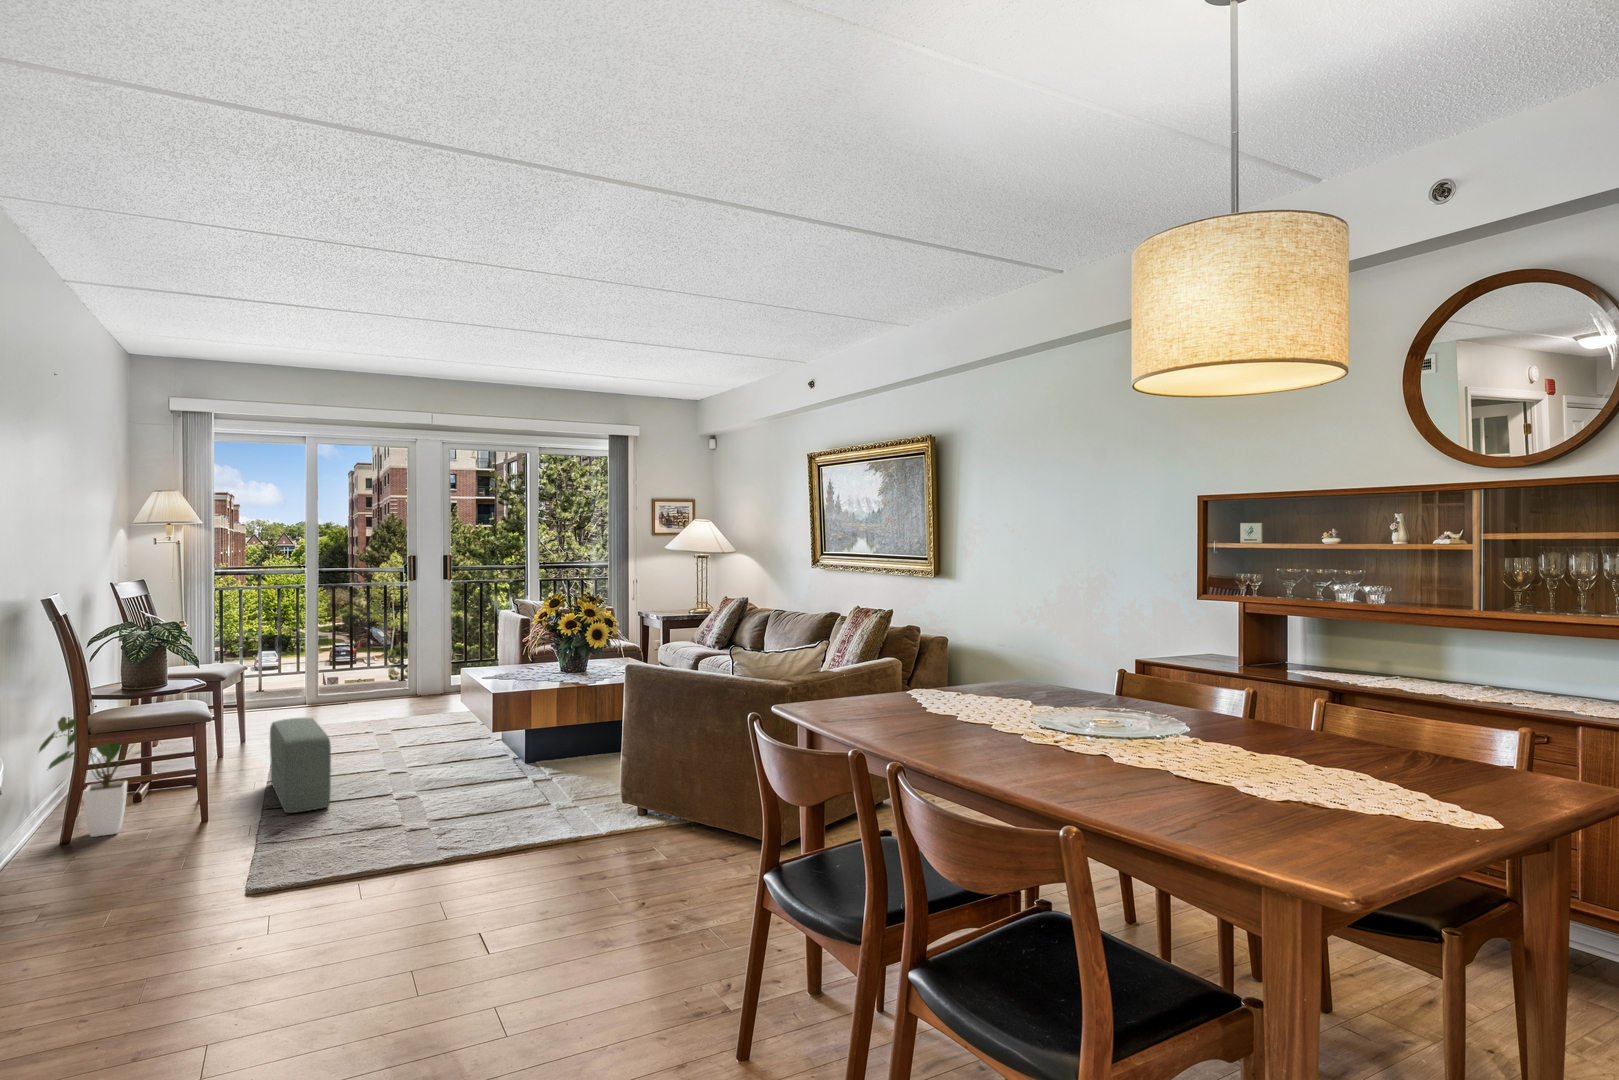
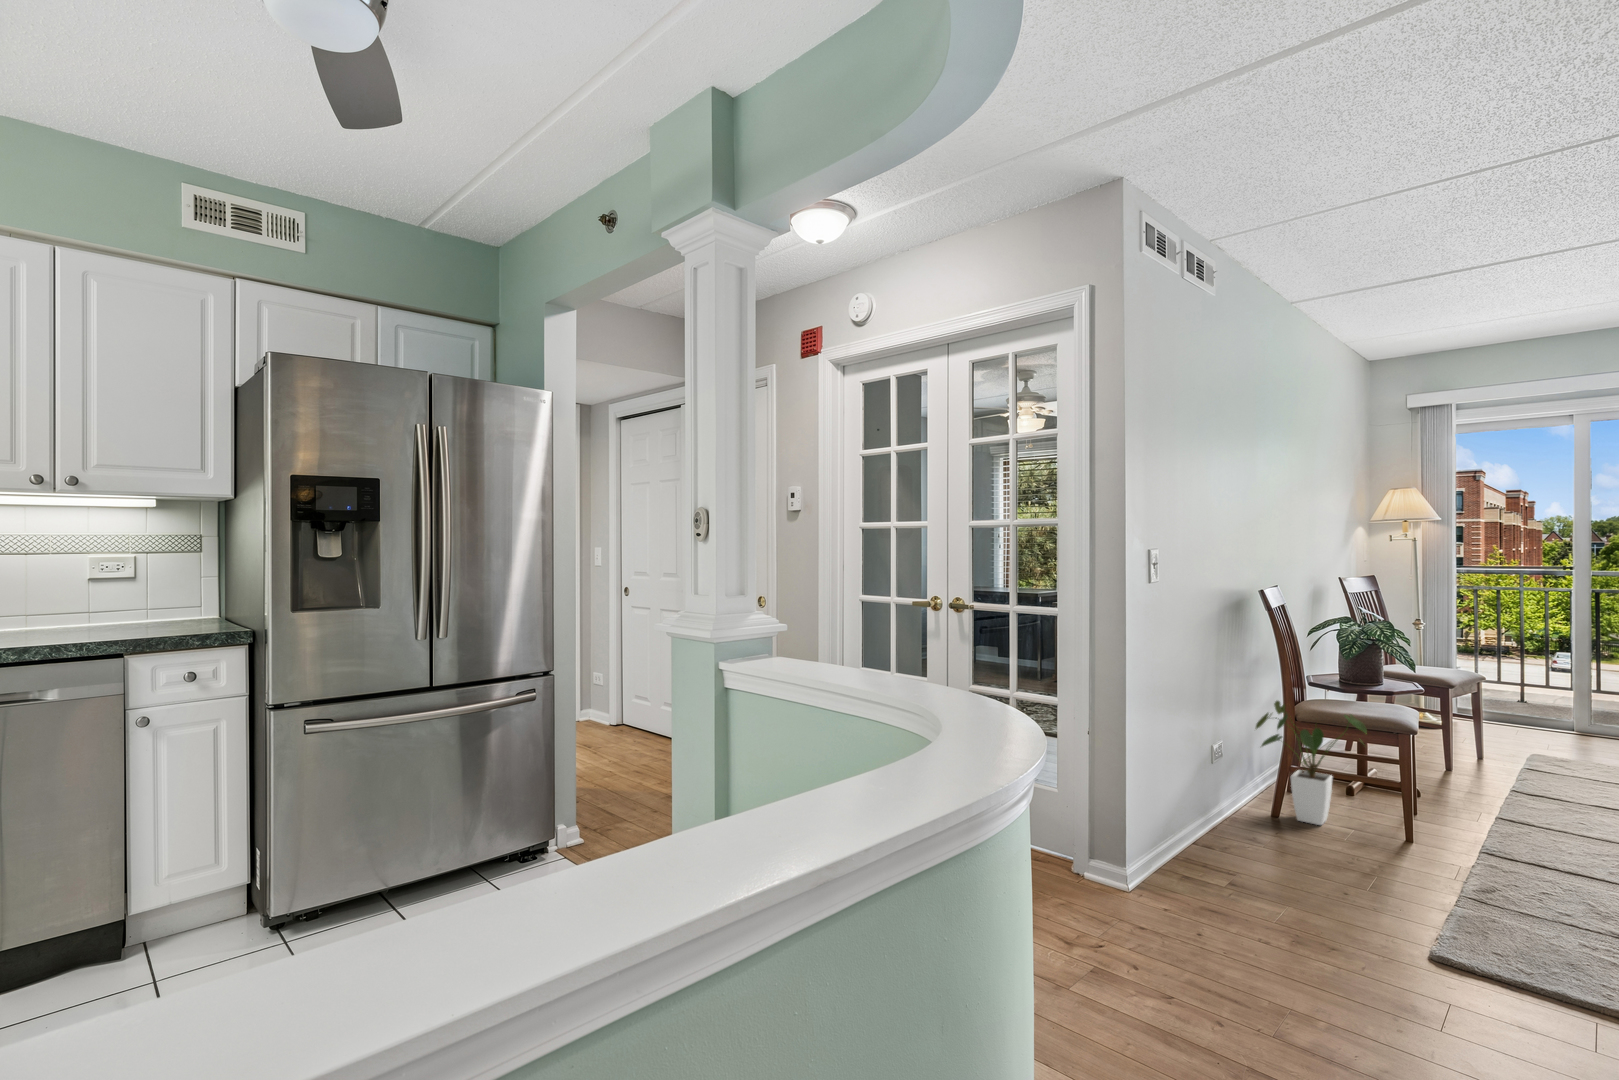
pouf: present [270,718,331,813] -> none [1499,750,1576,880]

